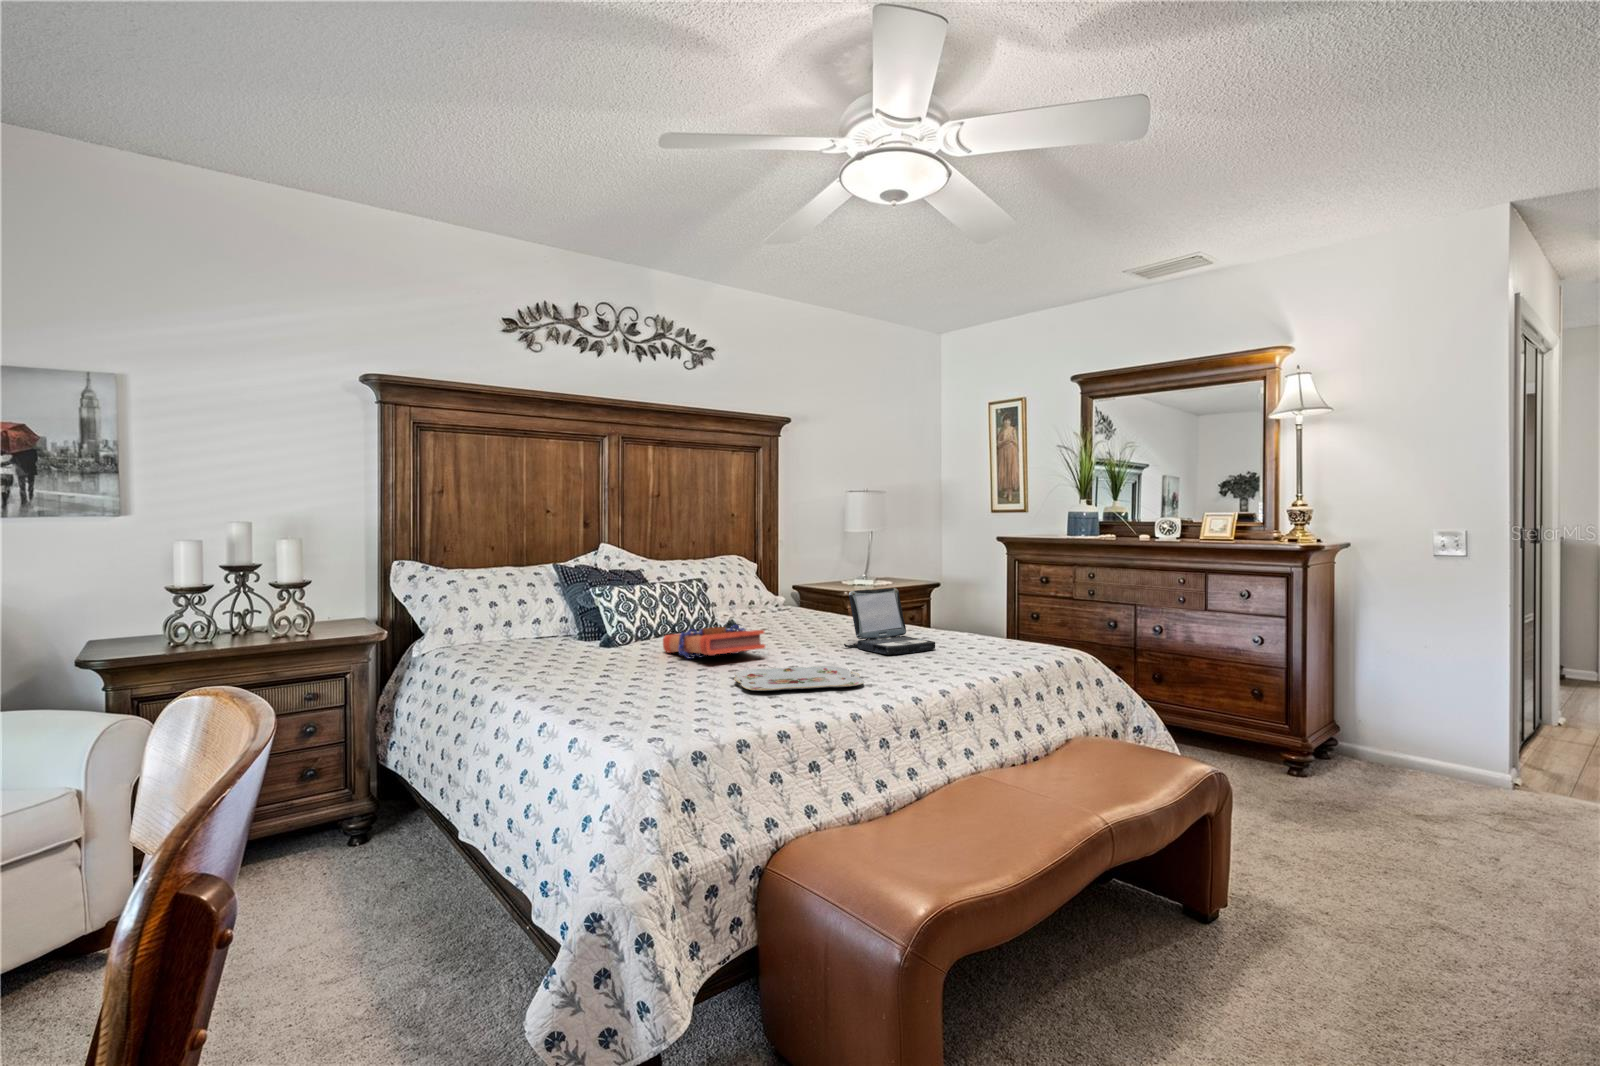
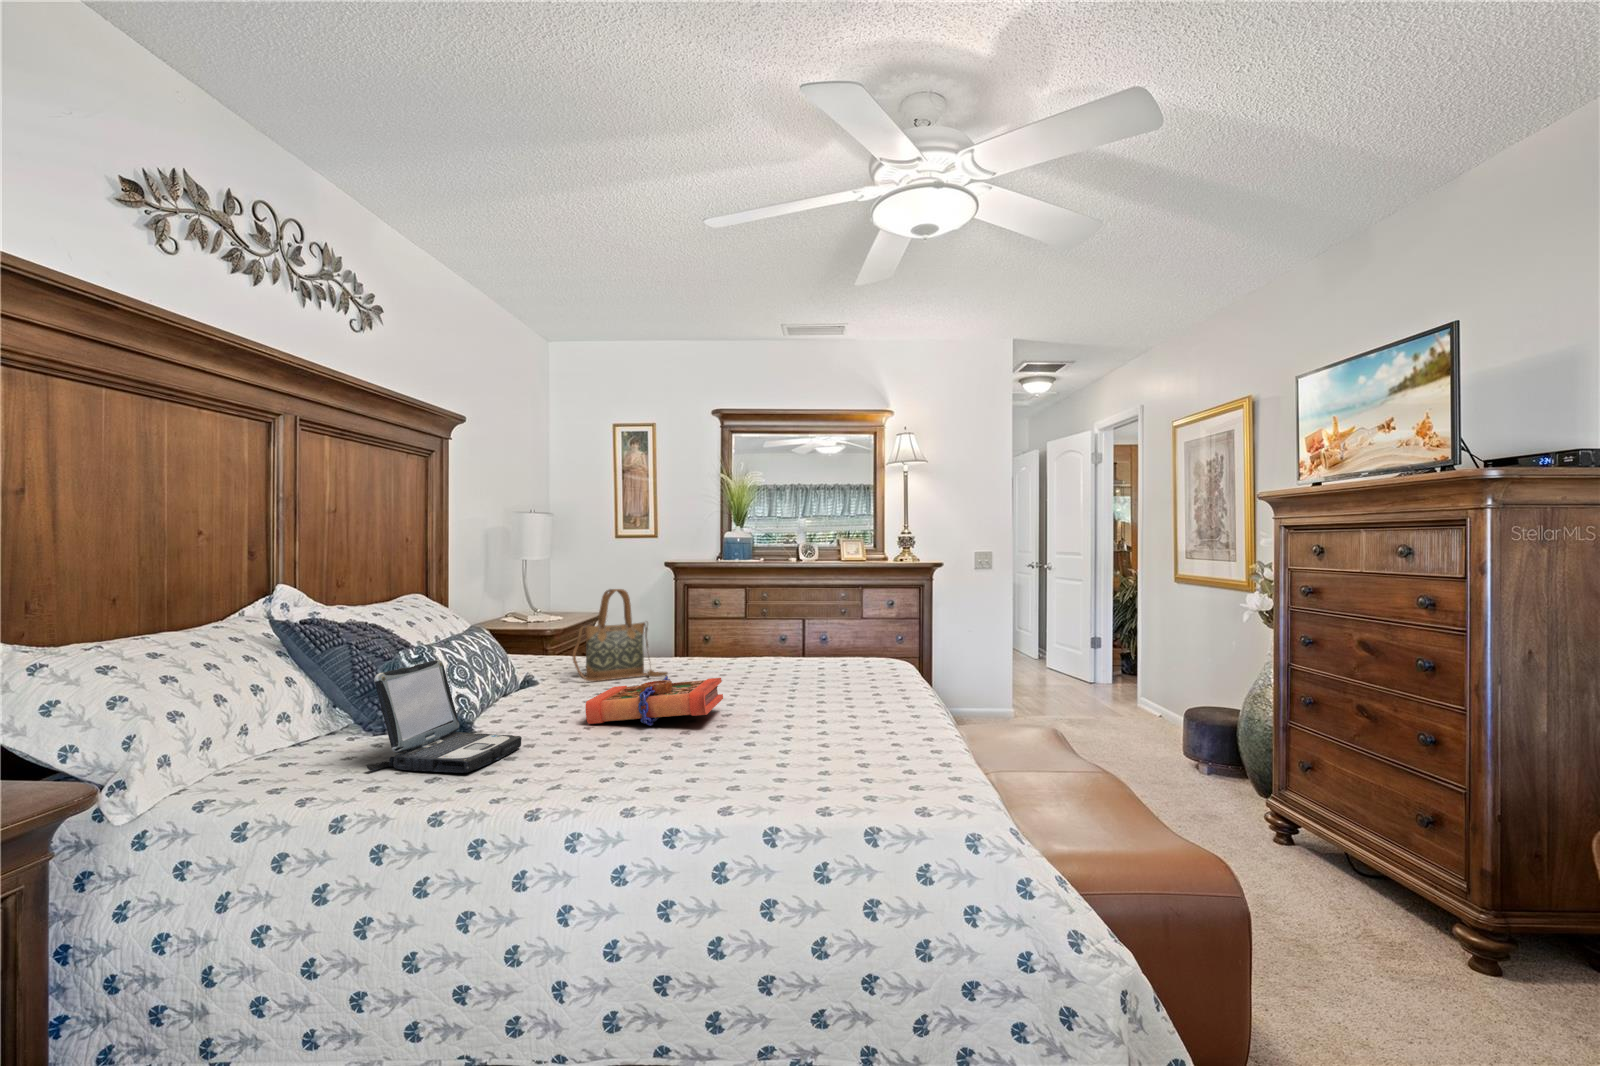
handbag: none [755,556,827,633] -> present [572,589,668,681]
laptop: present [844,588,935,655] -> present [367,660,522,773]
serving tray: present [734,666,864,691] -> none [767,706,903,742]

